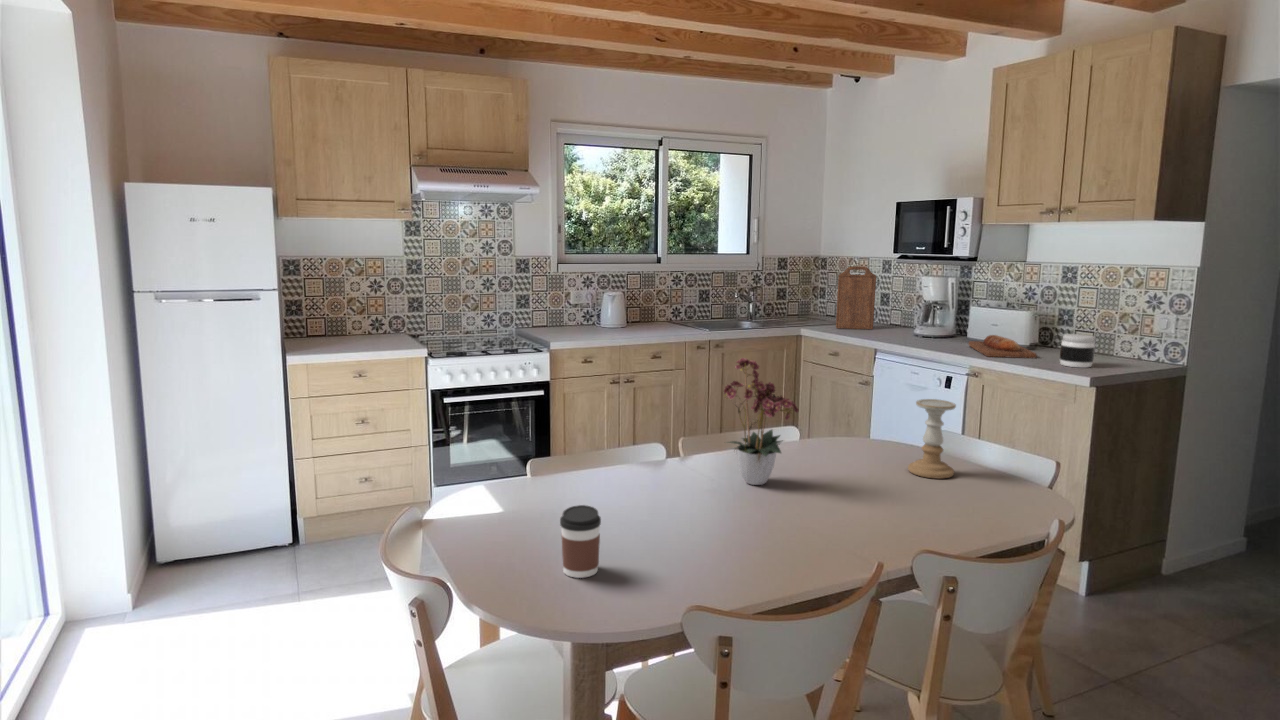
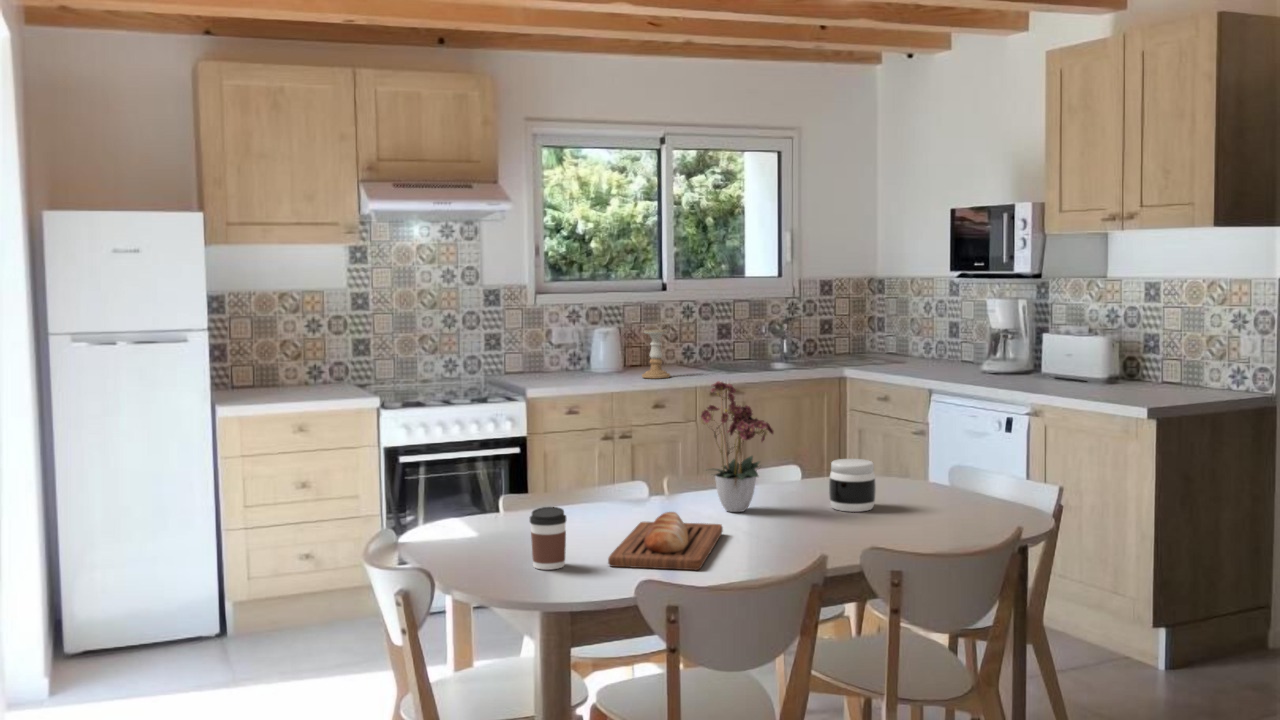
cutting board: present [836,266,876,329] -> none [888,288,935,367]
jar: present [1060,334,1095,368] -> present [829,459,876,512]
bread loaf: present [969,335,1037,358] -> present [608,512,723,570]
candle holder: present [908,399,956,479] -> present [642,330,670,379]

